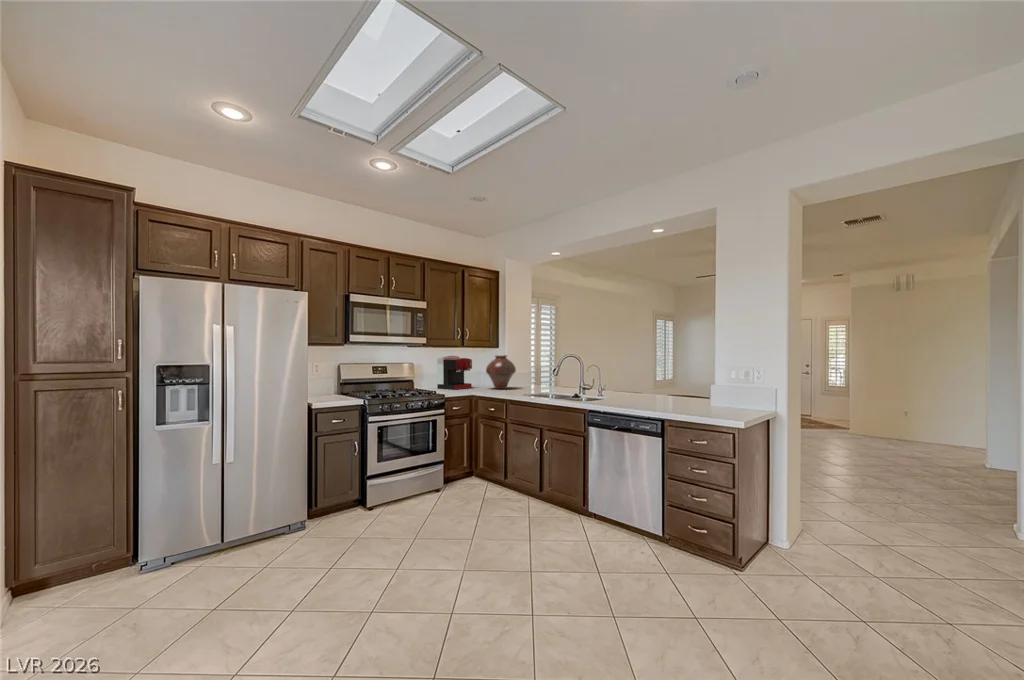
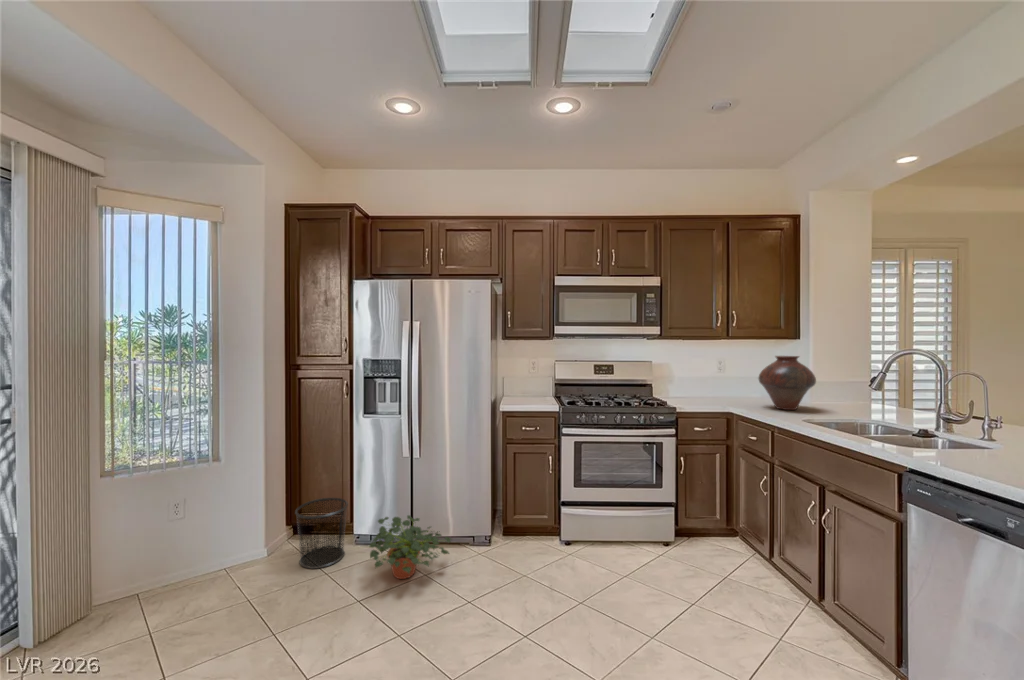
coffee maker: present [437,355,472,390] -> none [687,353,740,402]
potted plant: none [197,517,289,574] -> present [370,515,451,579]
trash can: none [76,524,152,608] -> present [295,498,348,569]

